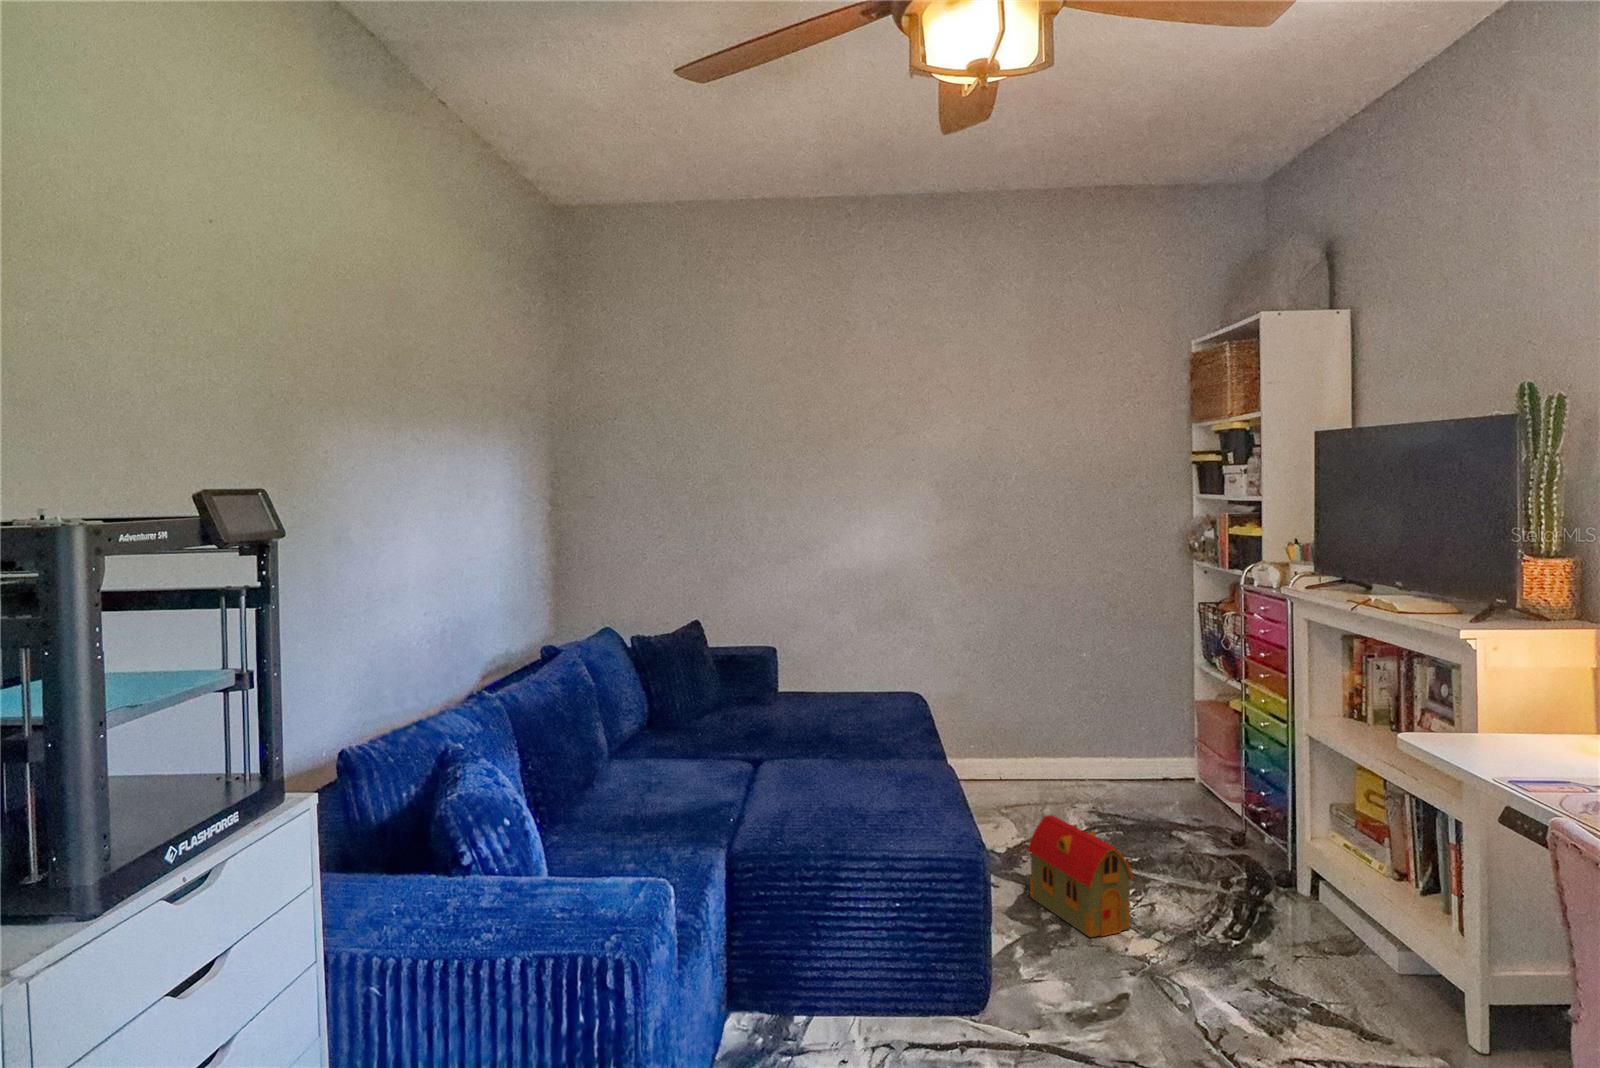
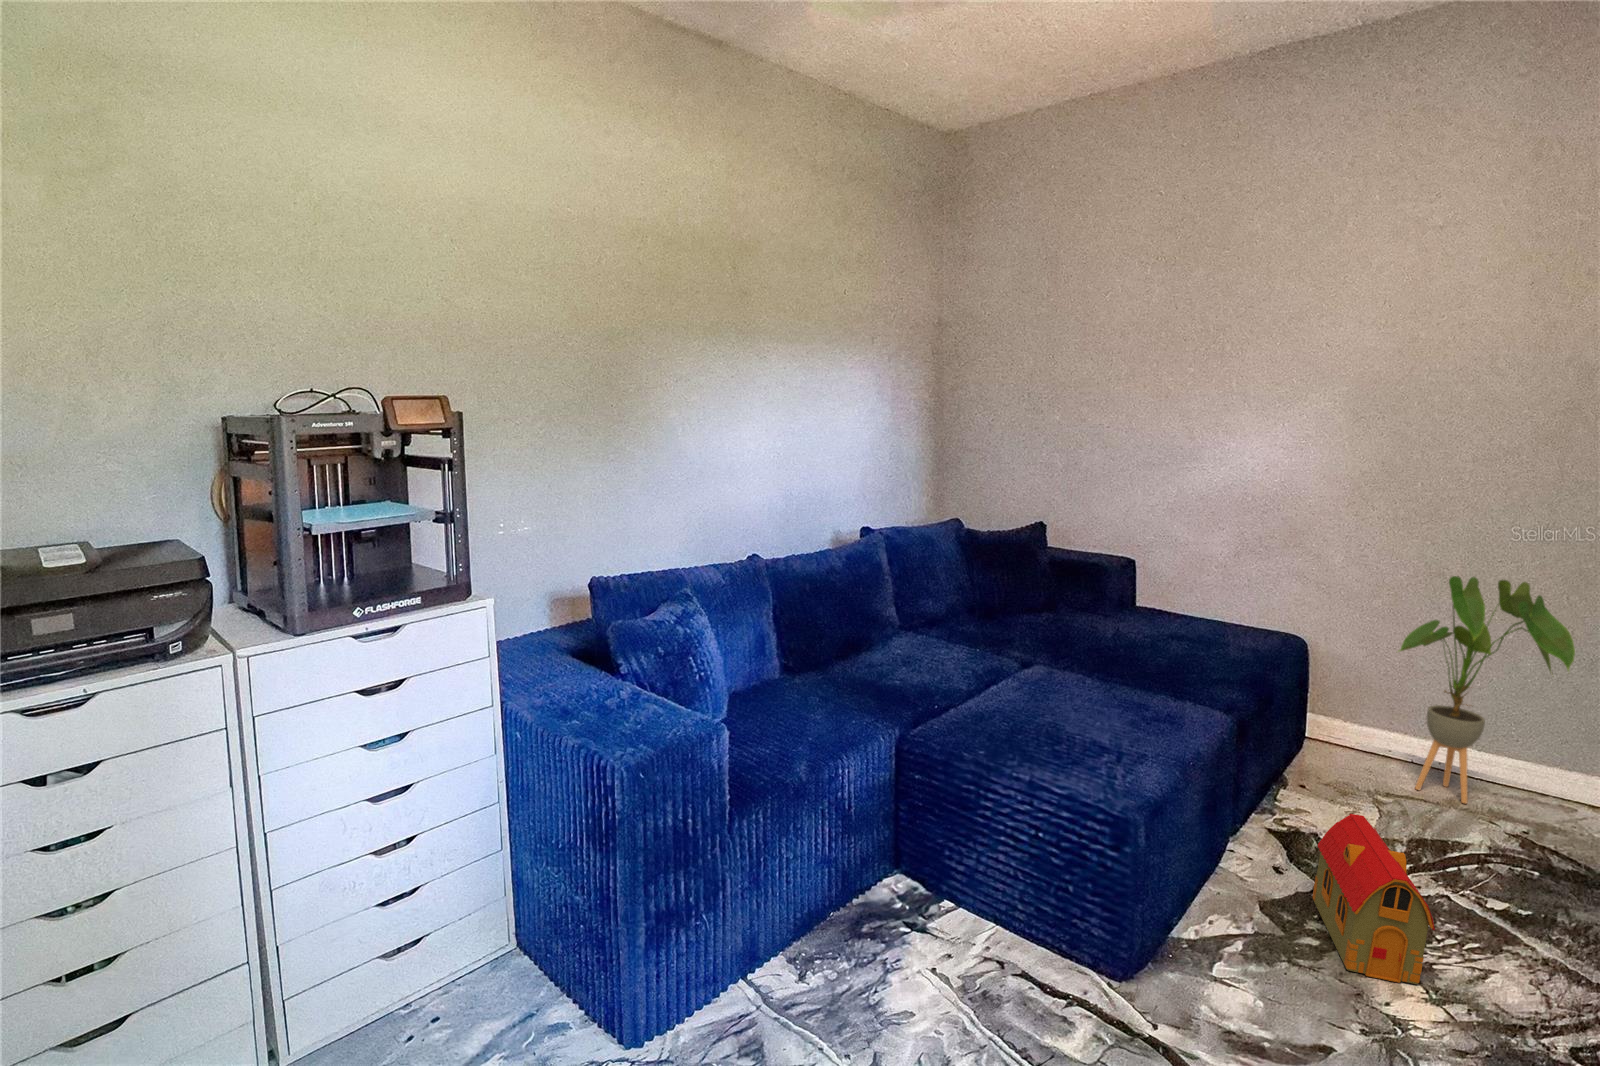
house plant: none [993,618,1101,798] -> present [1399,576,1575,803]

